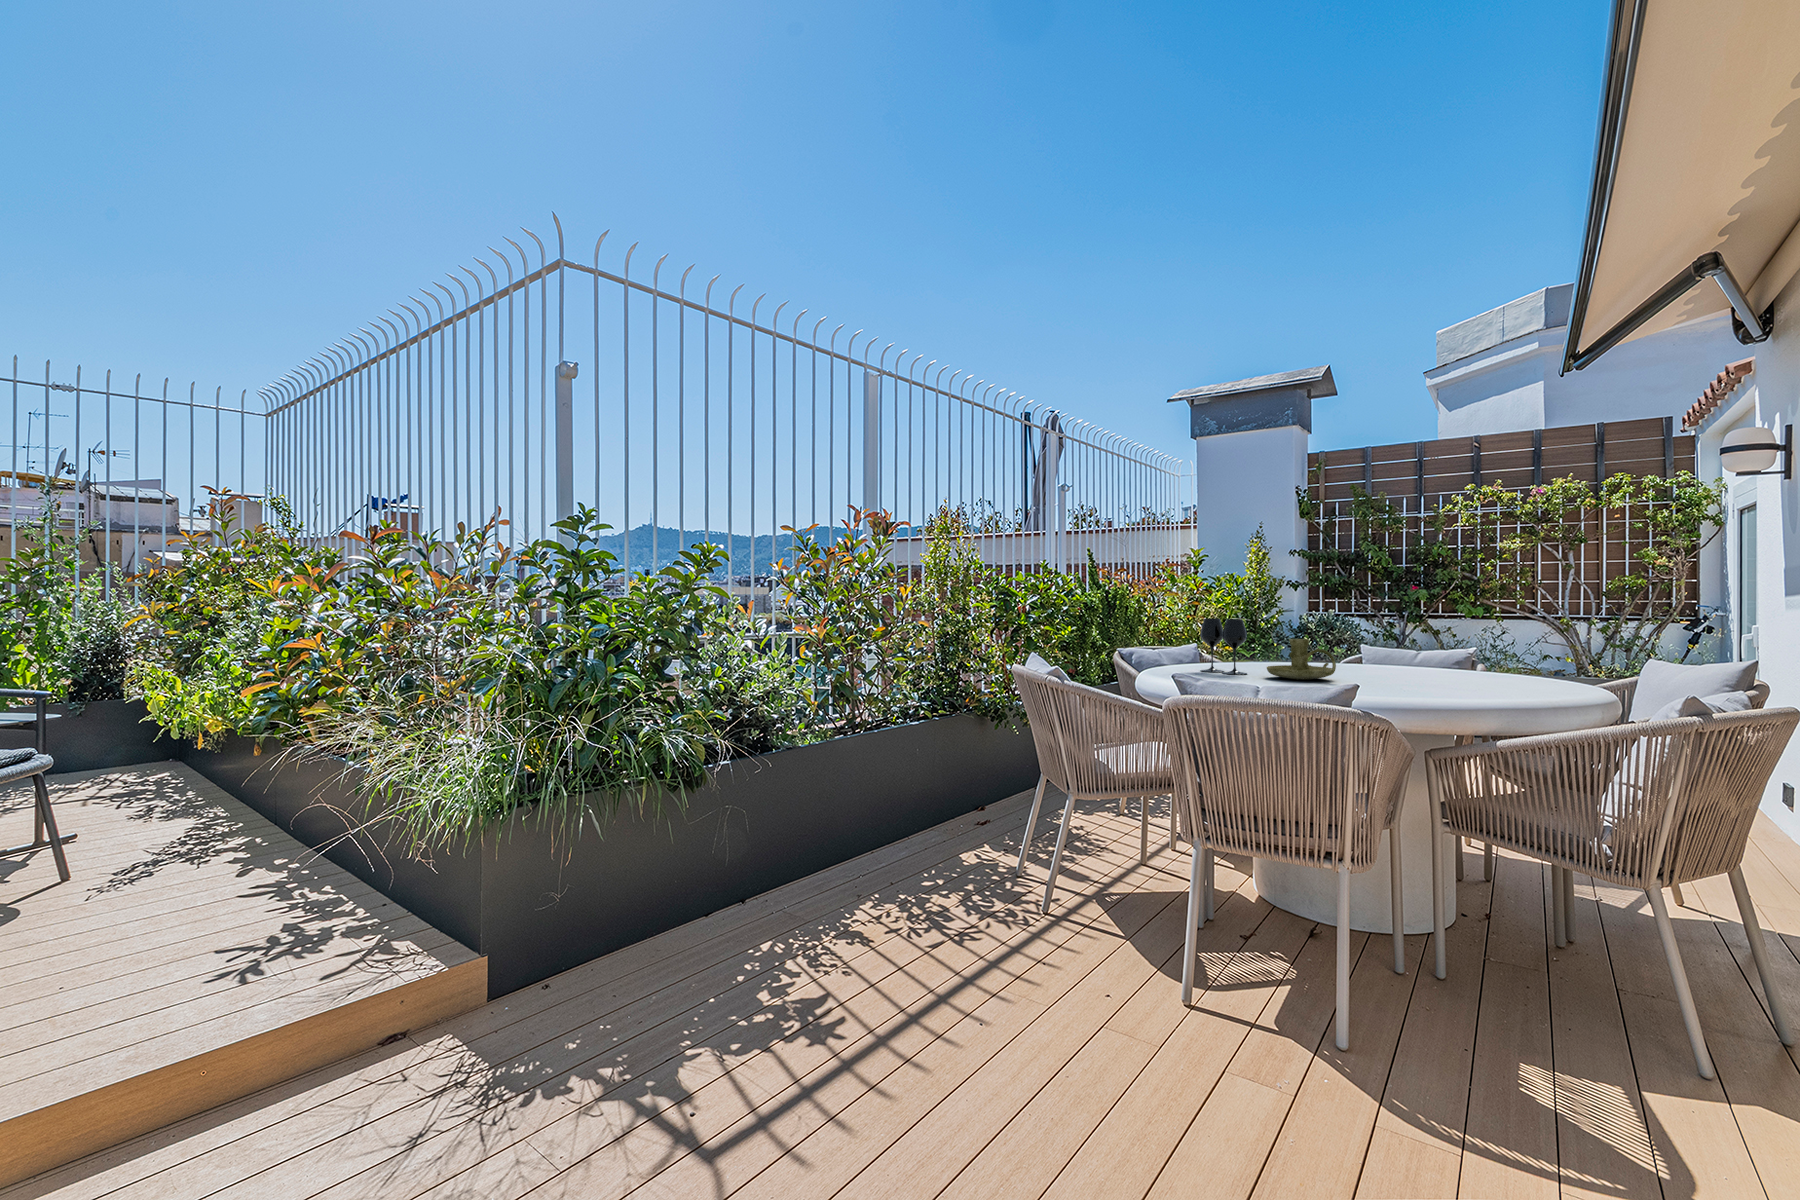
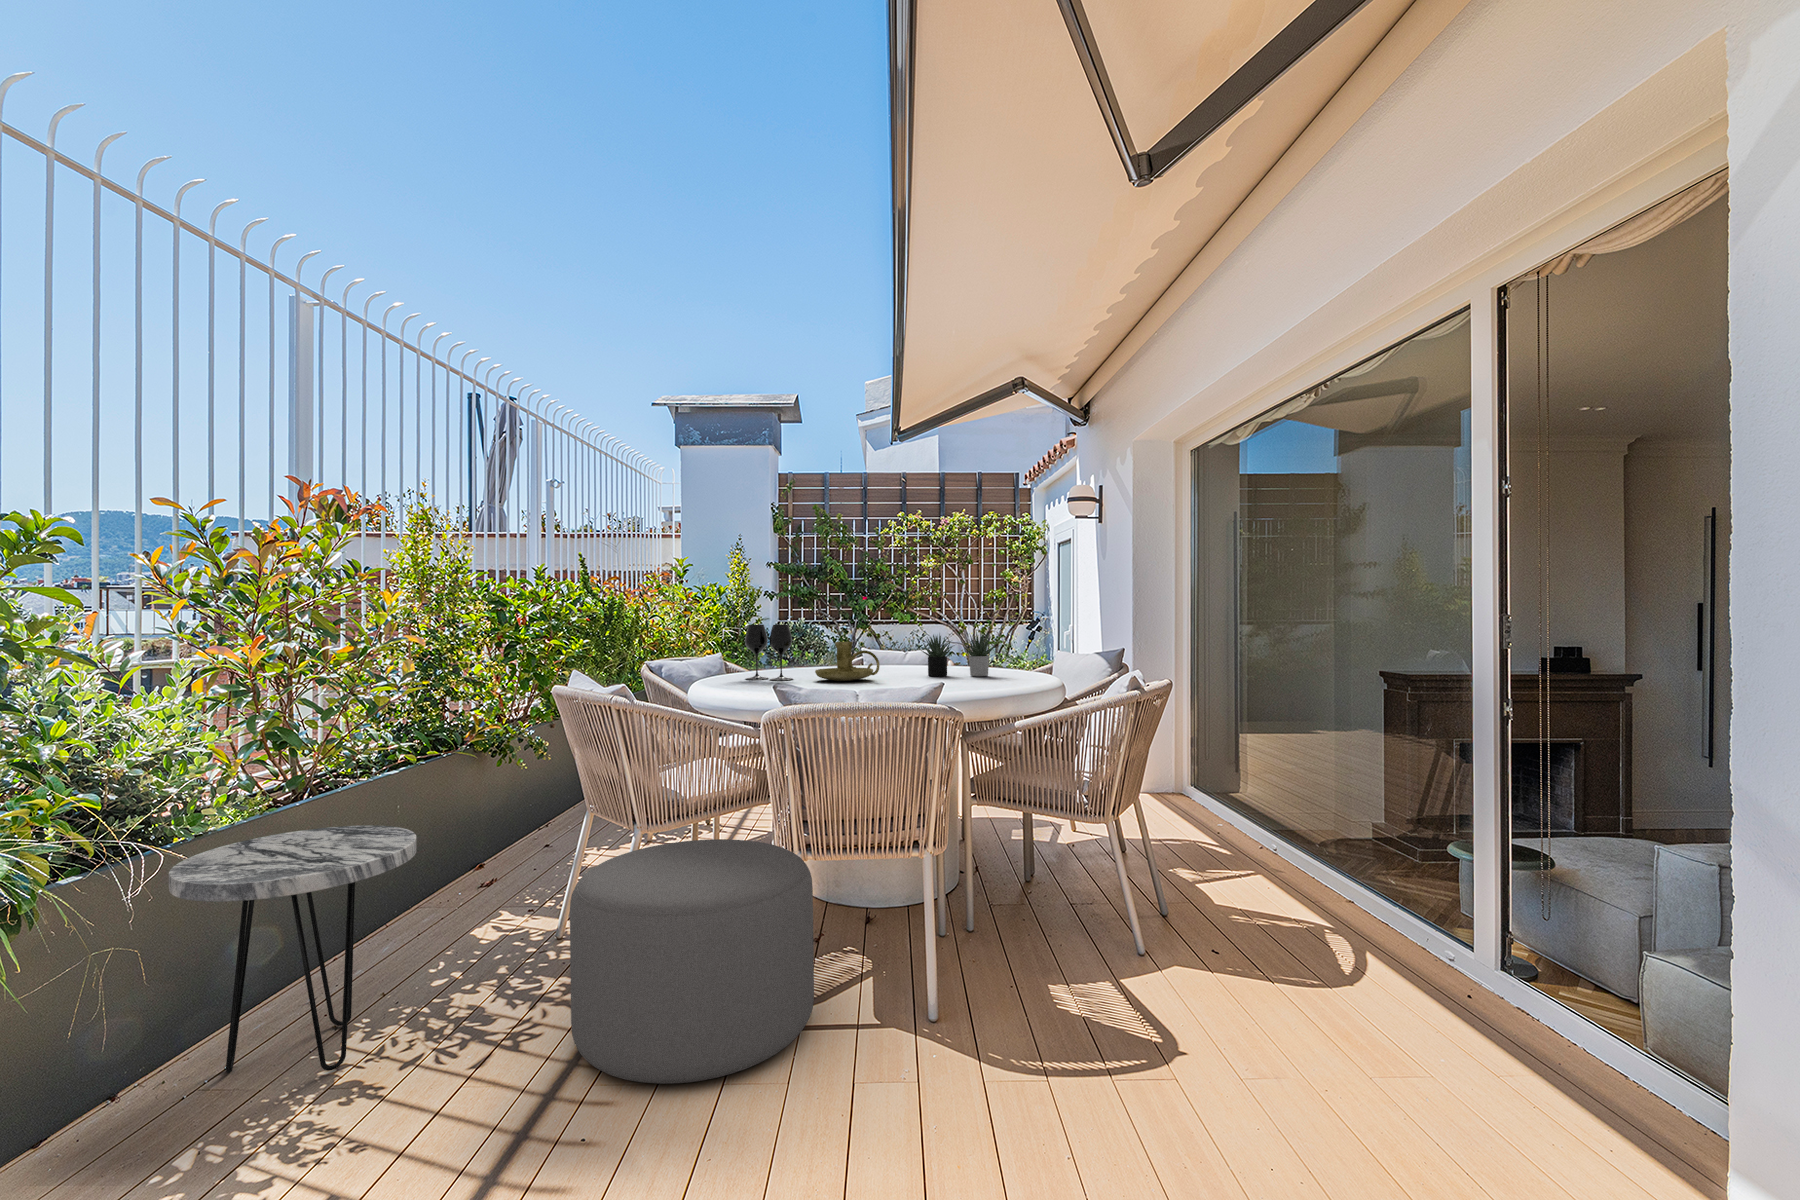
succulent plant: none [1396,630,1507,686] -> present [921,631,998,676]
side table: none [767,756,904,922] -> present [169,825,416,1073]
ottoman: none [992,809,1201,1013] -> present [570,839,814,1084]

